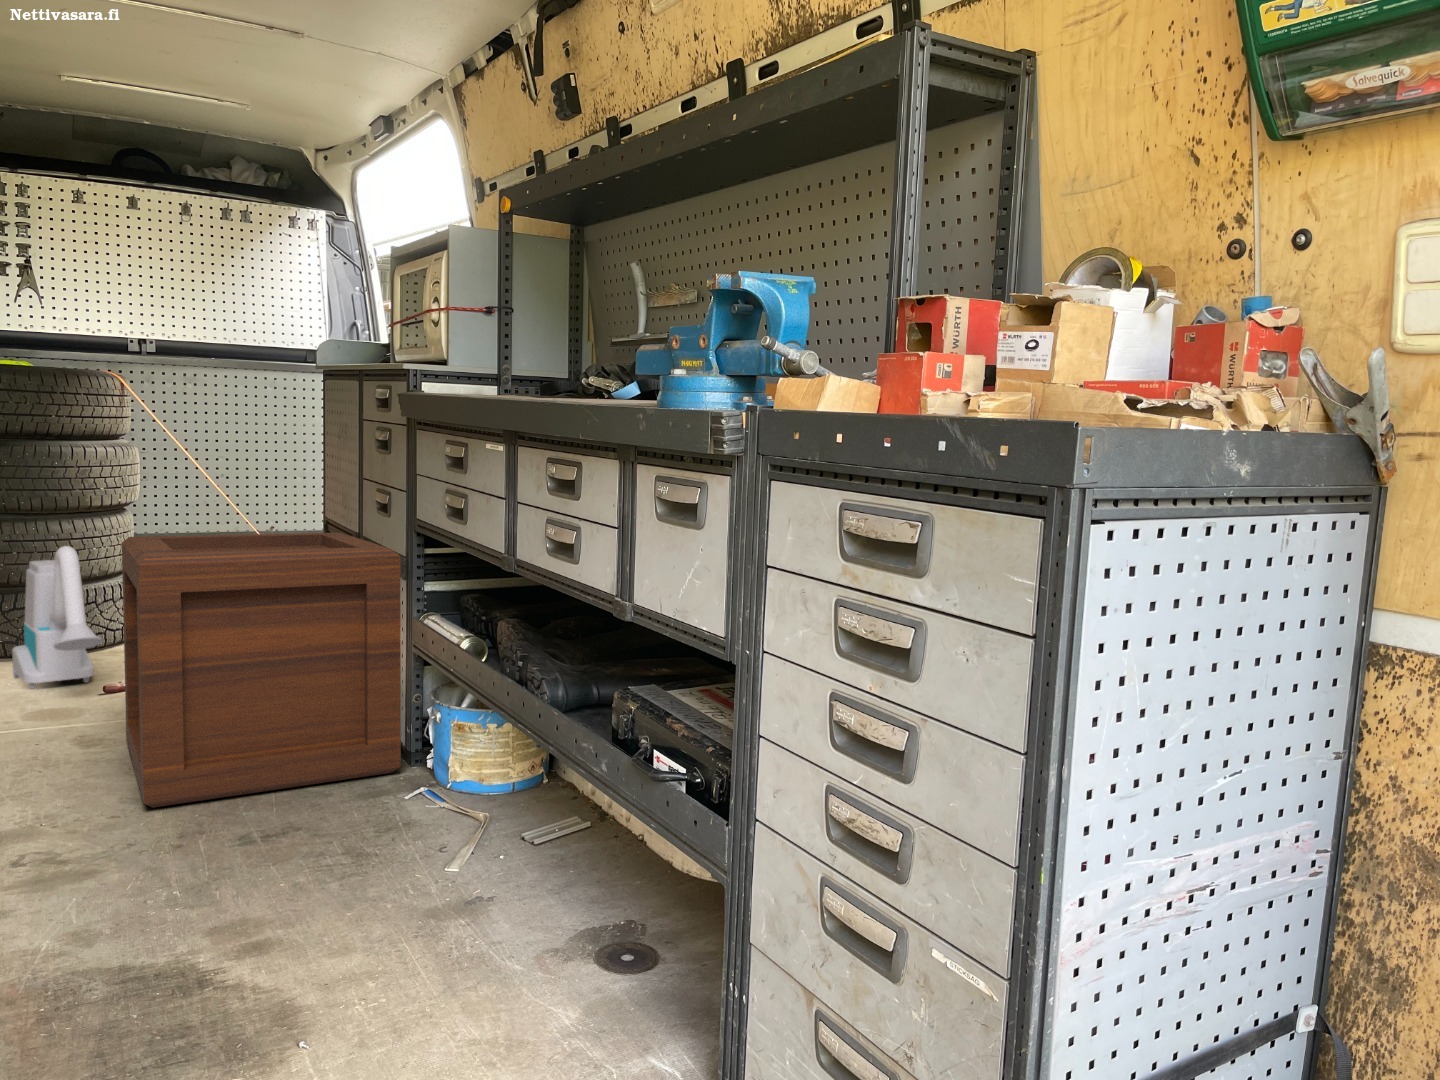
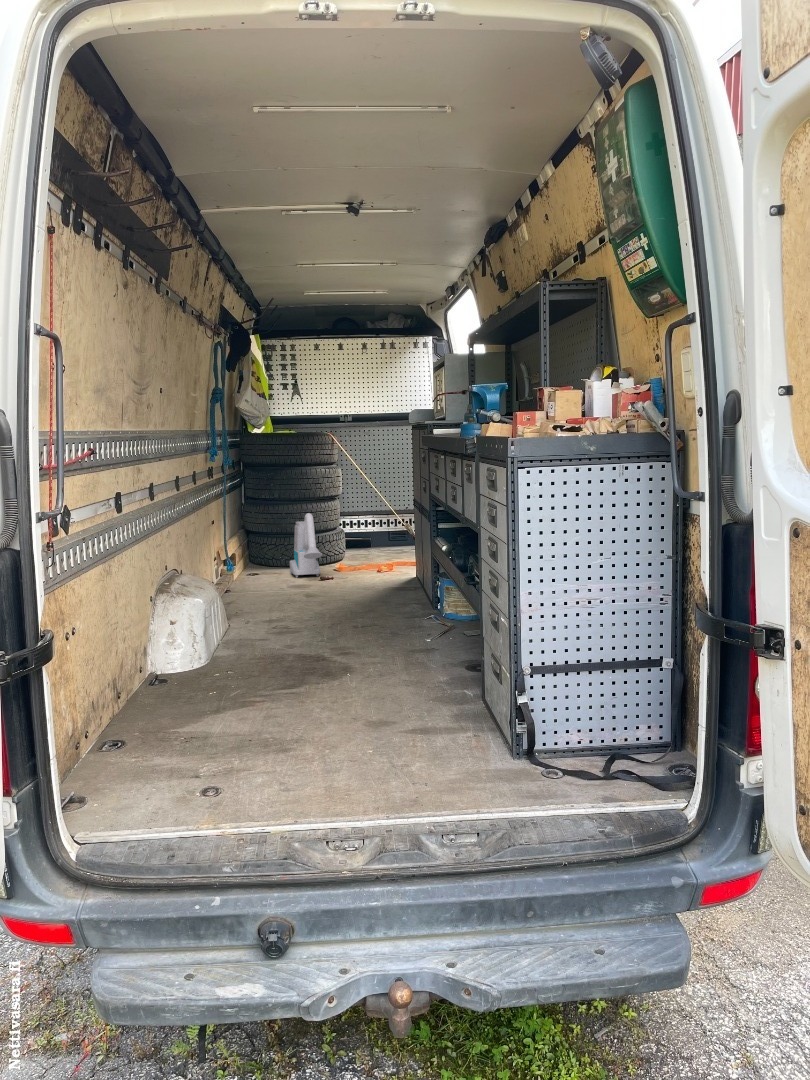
wooden crate: present [122,533,401,807] -> none [326,503,433,612]

